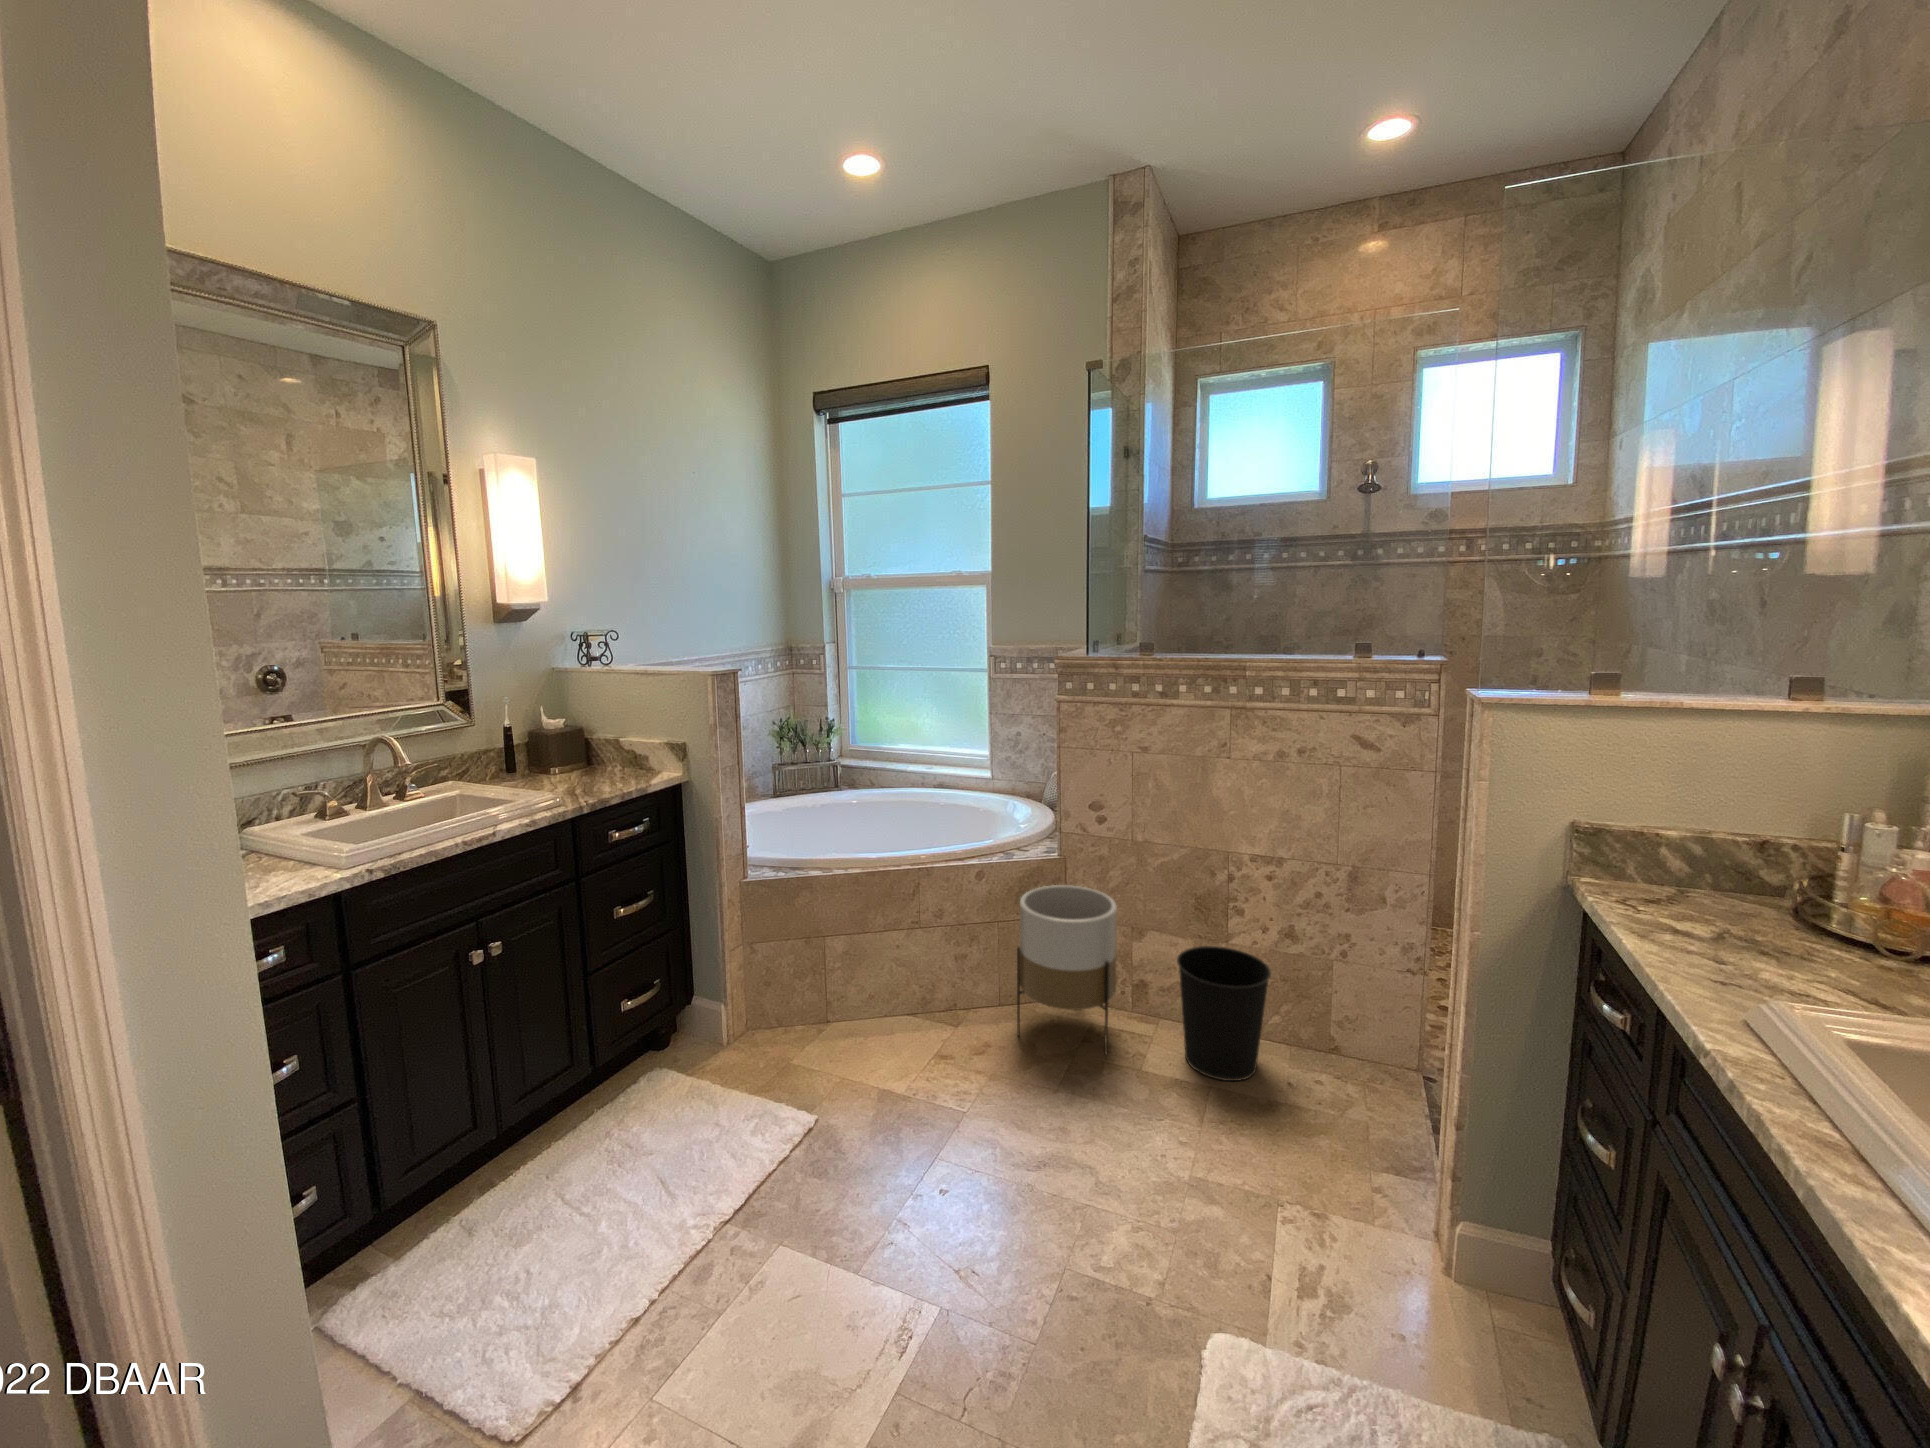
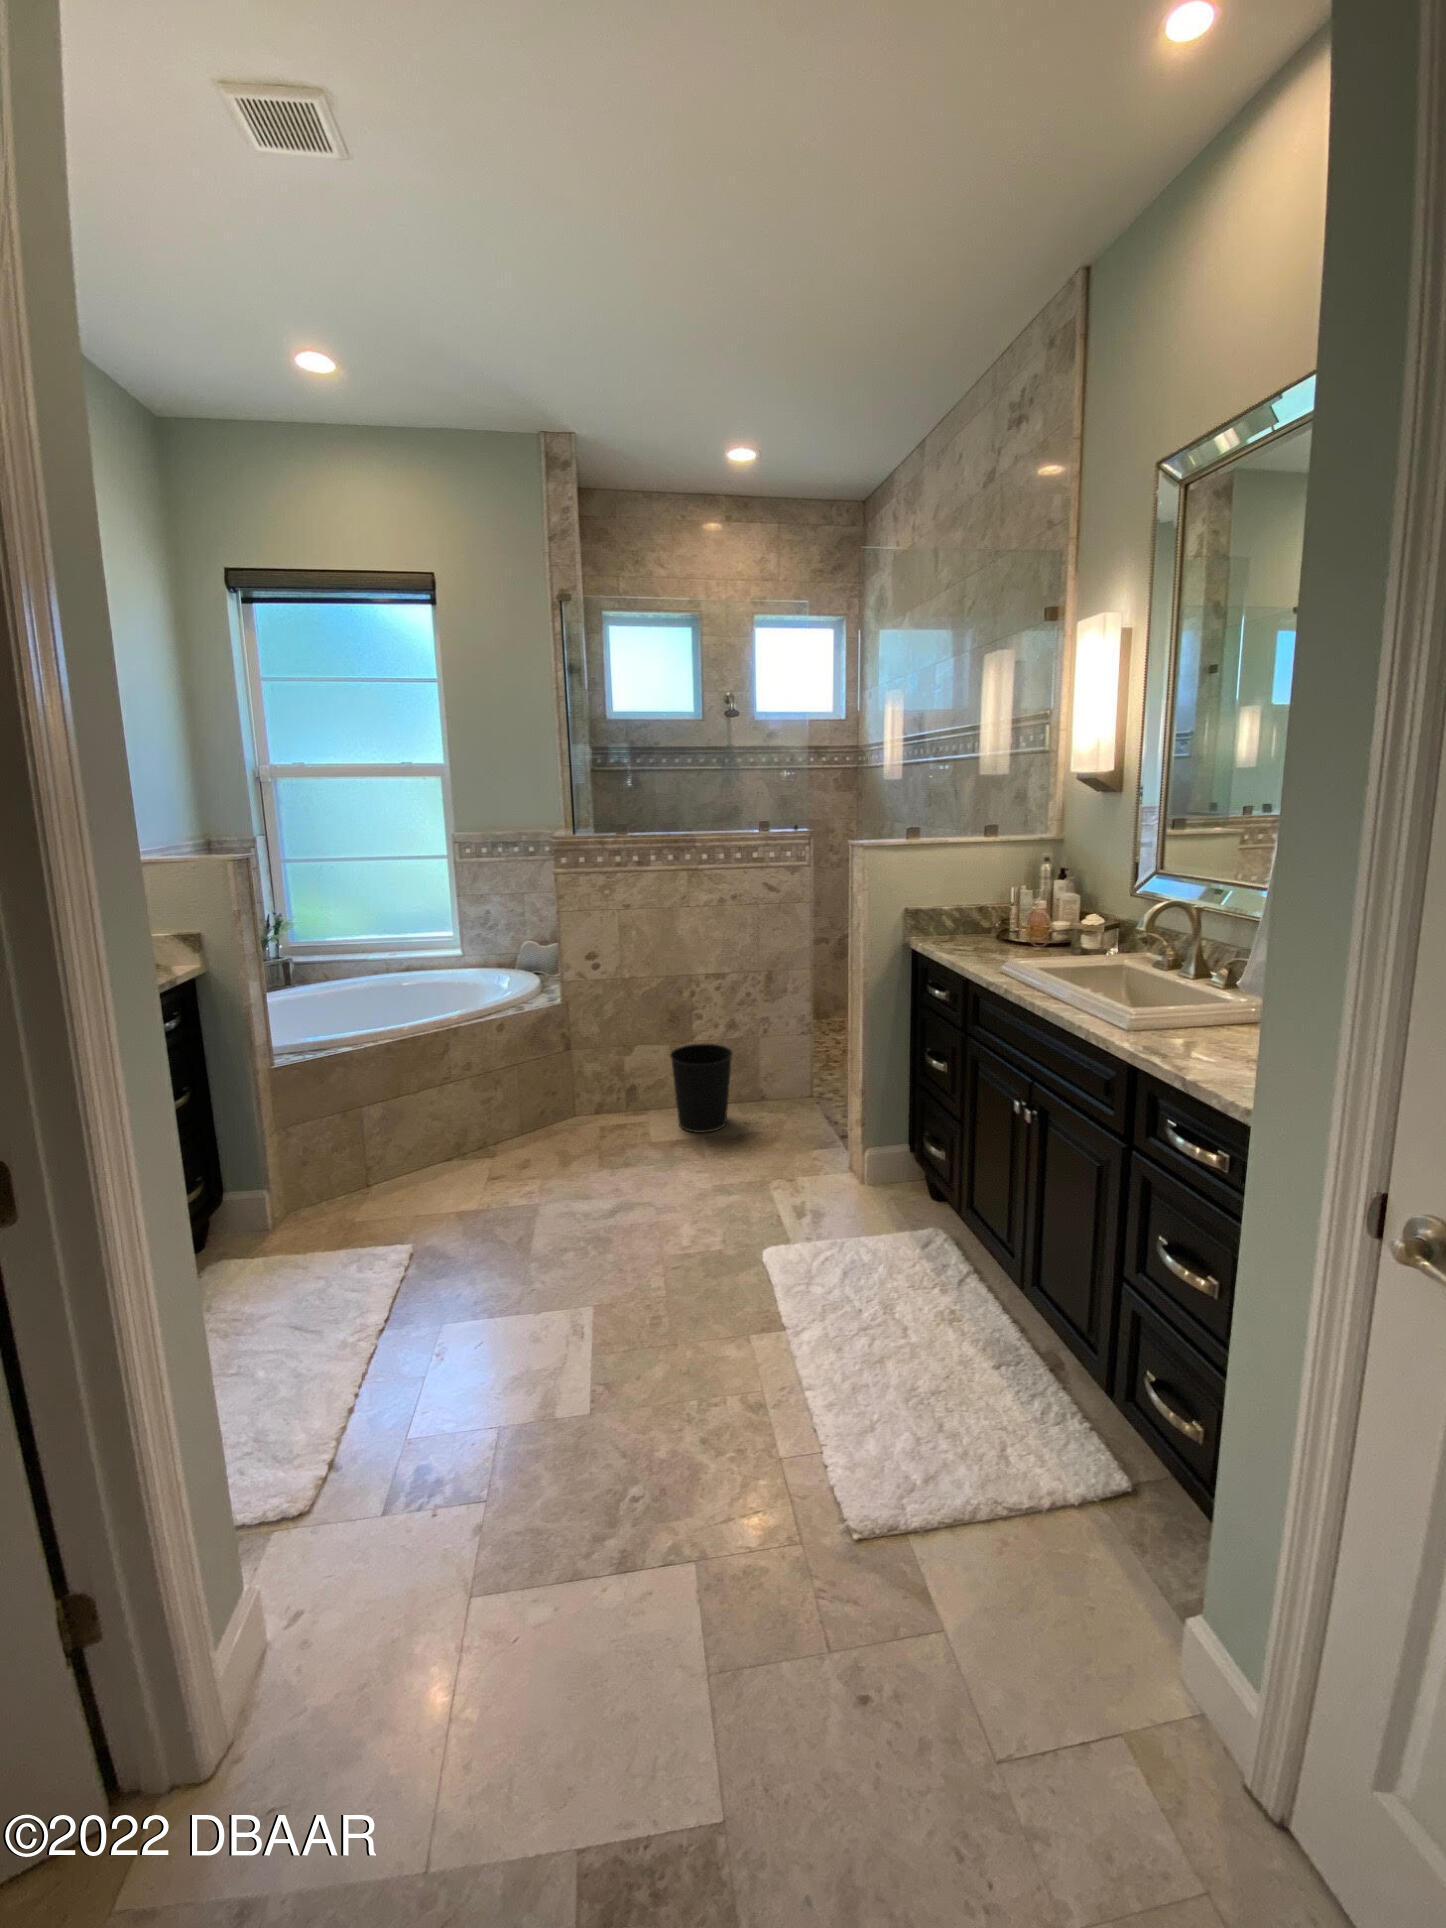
planter: present [1017,885,1117,1054] -> none [546,1021,628,1148]

